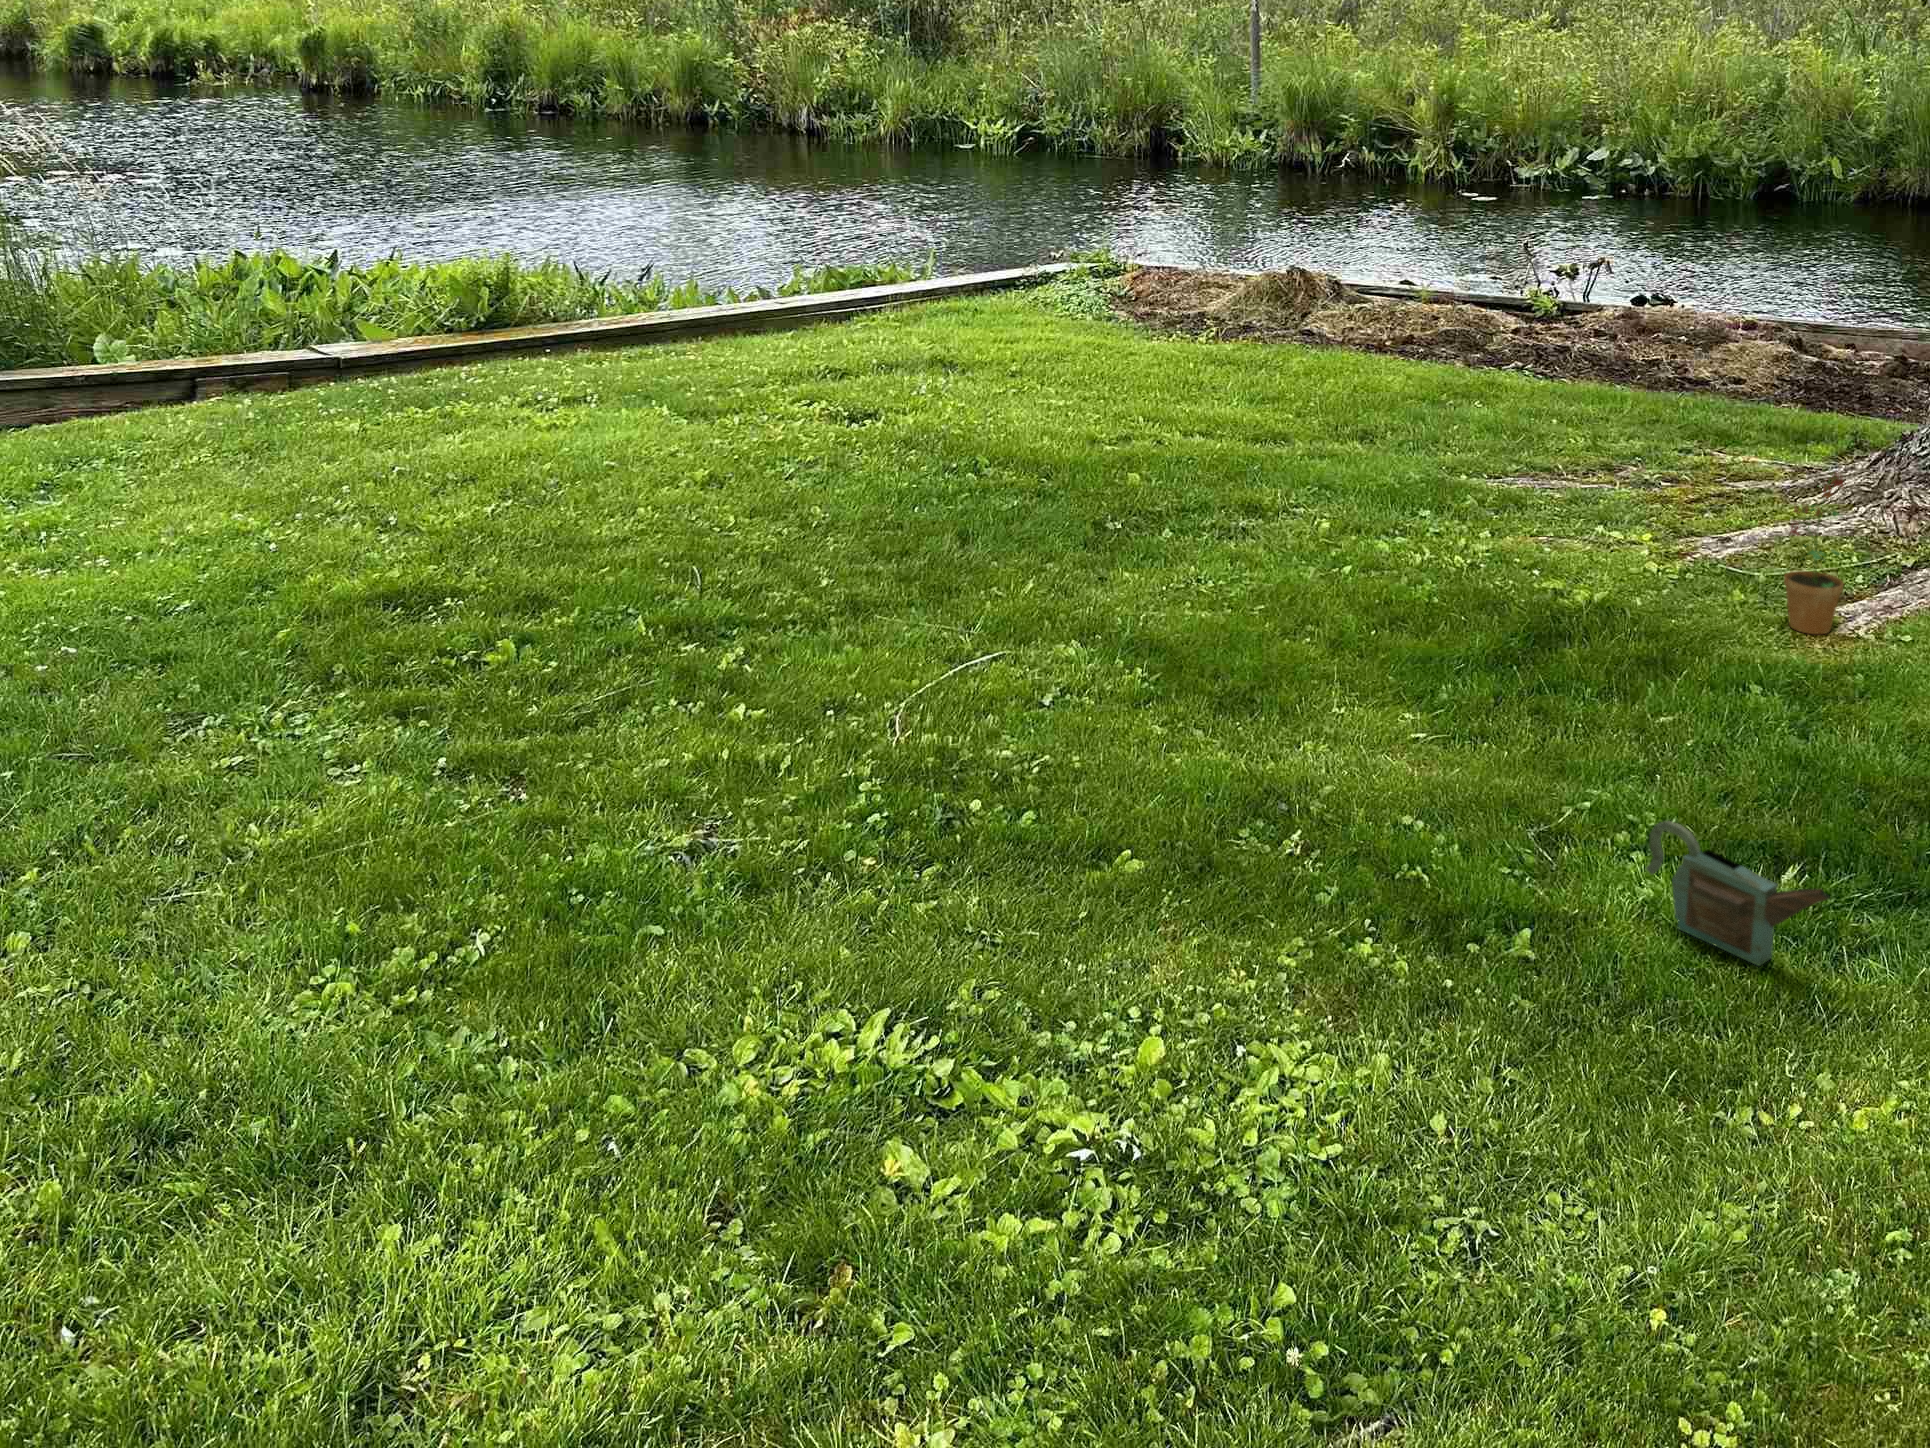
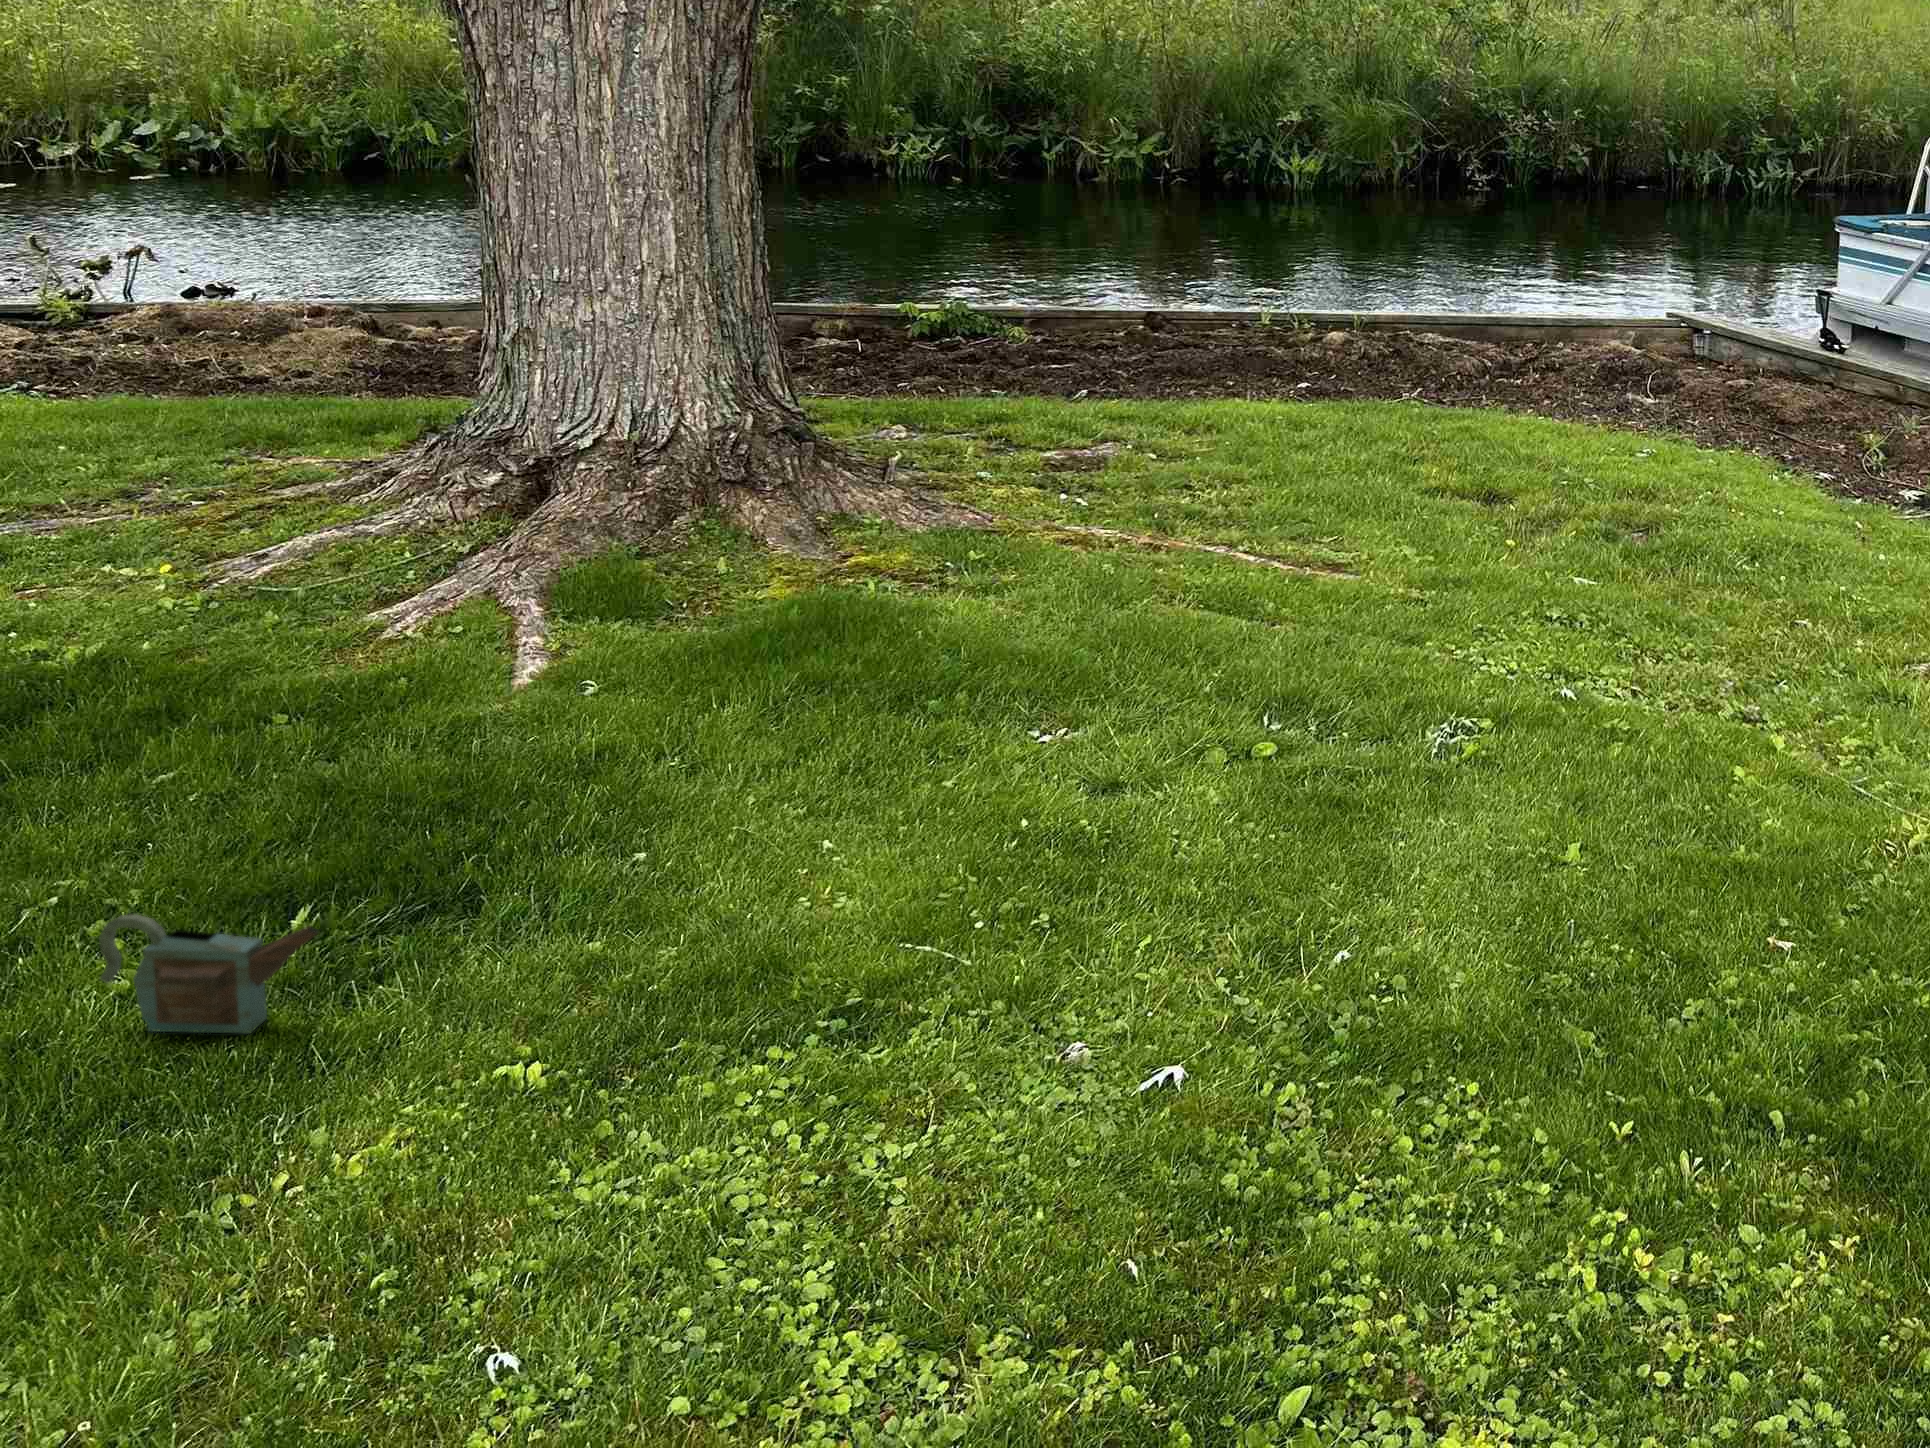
potted plant: present [1784,471,1843,634] -> none [310,470,389,652]

